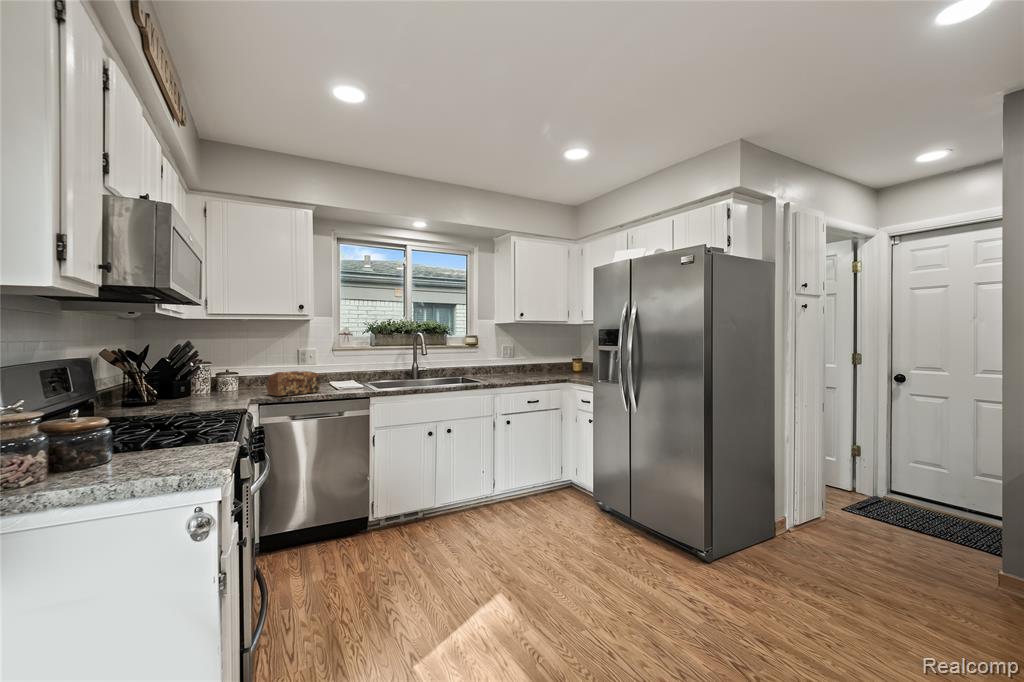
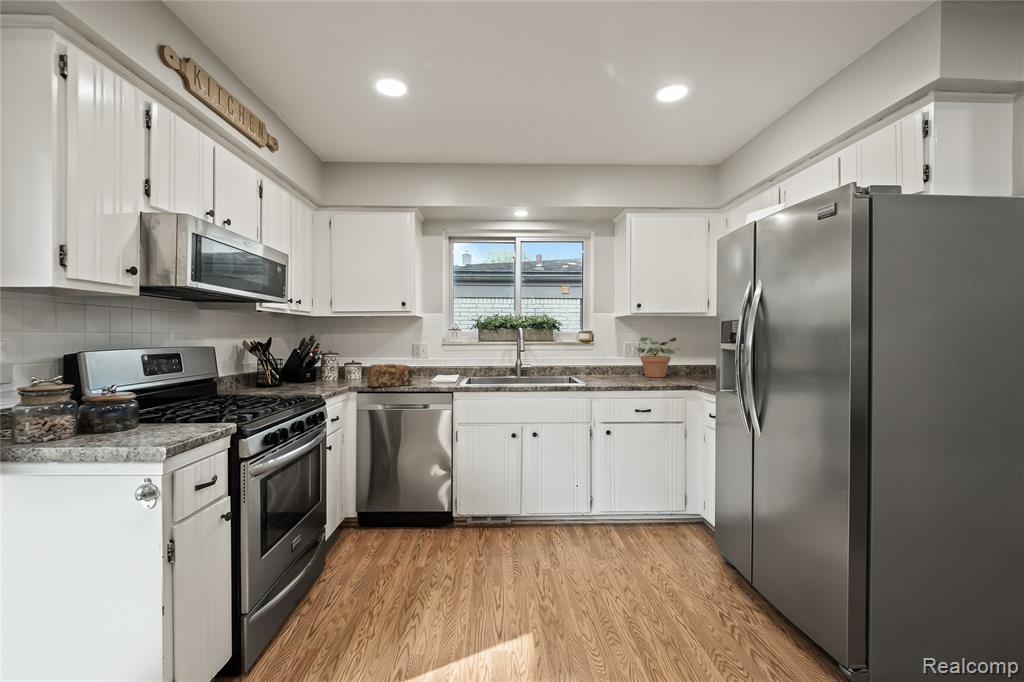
potted plant: none [509,341,547,374] -> present [636,337,679,377]

